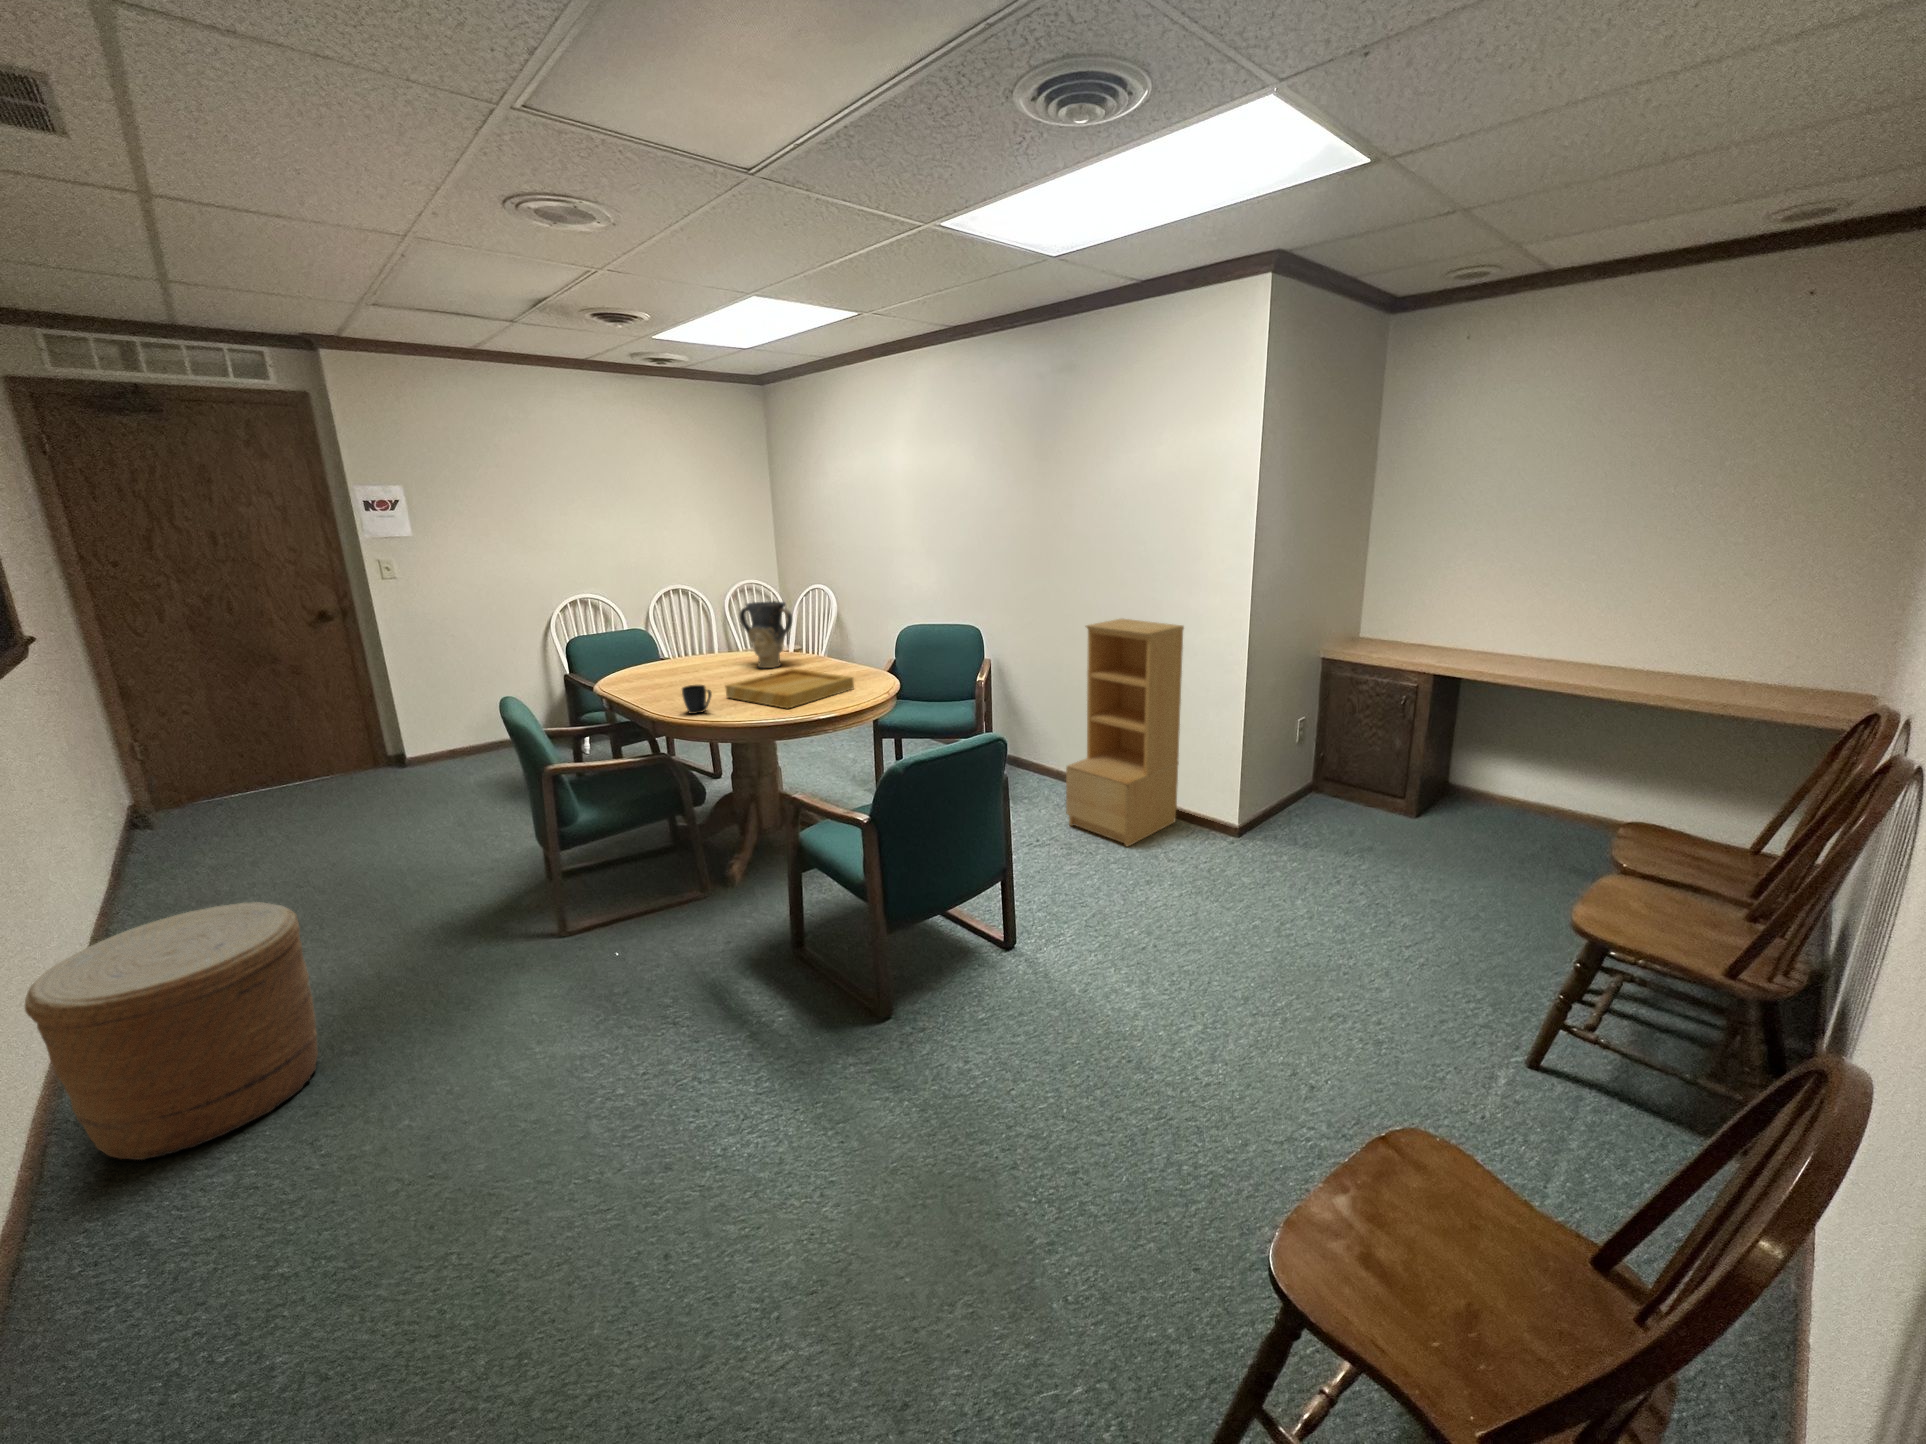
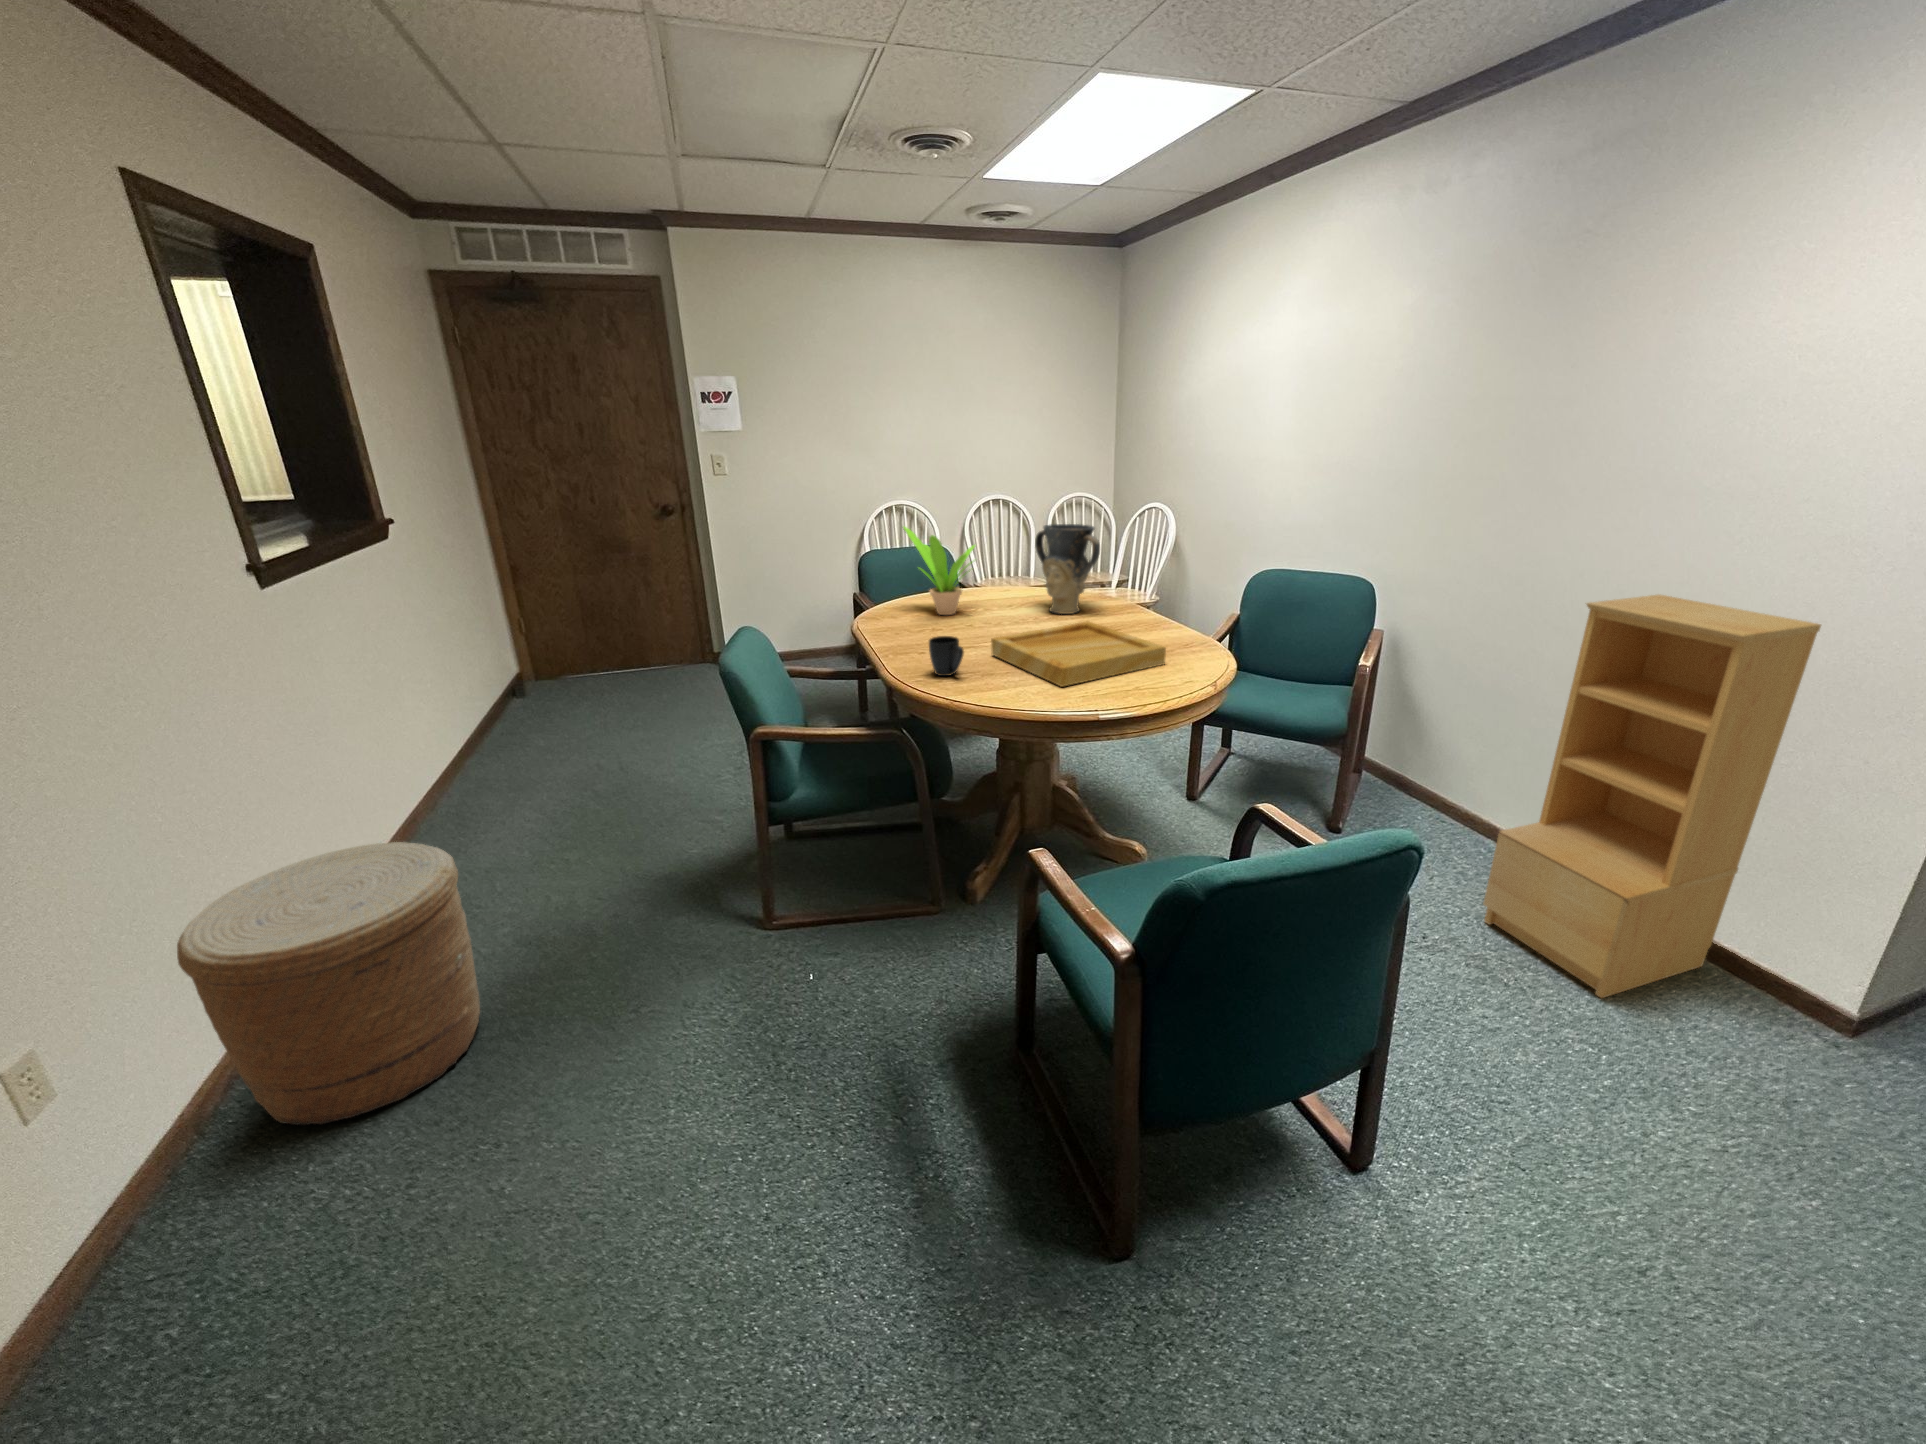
potted plant: none [627,611,696,679] -> present [903,527,975,615]

